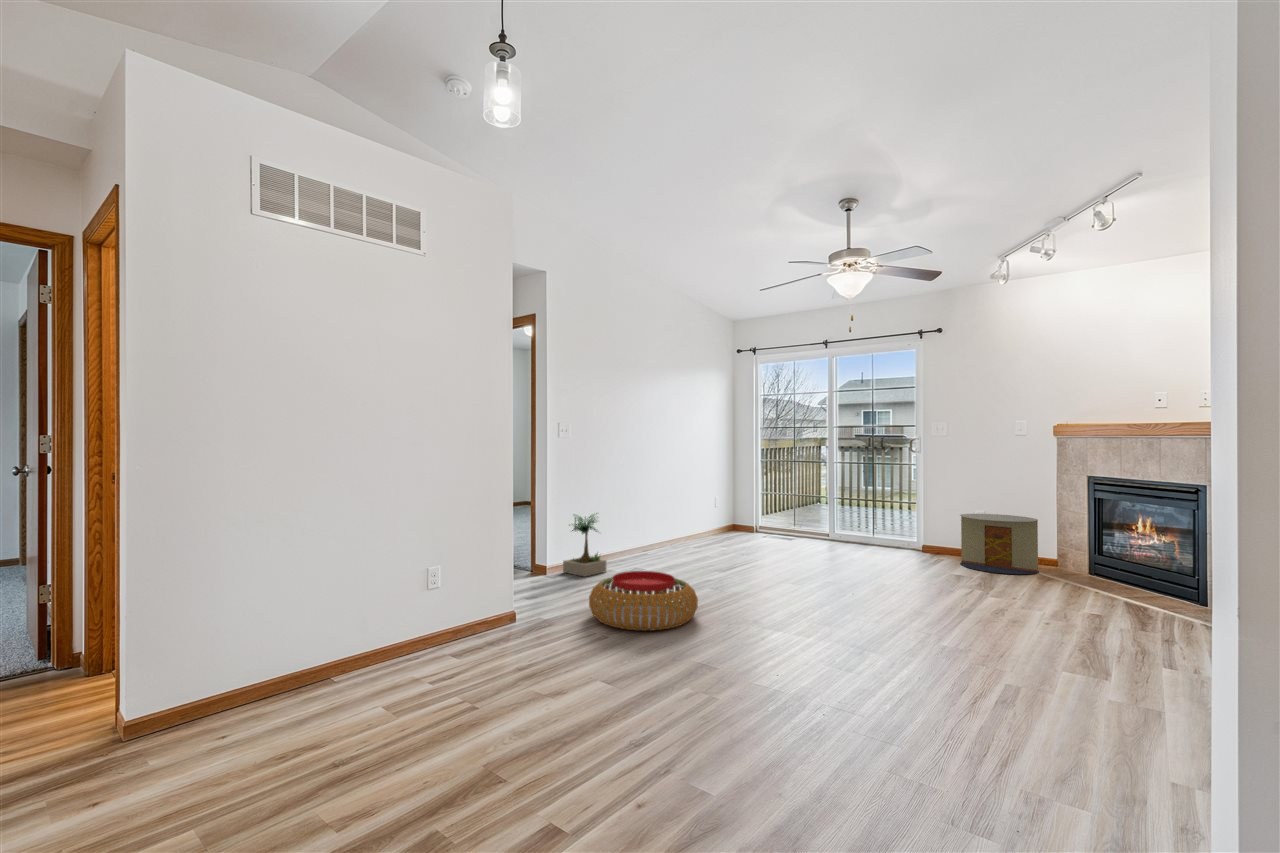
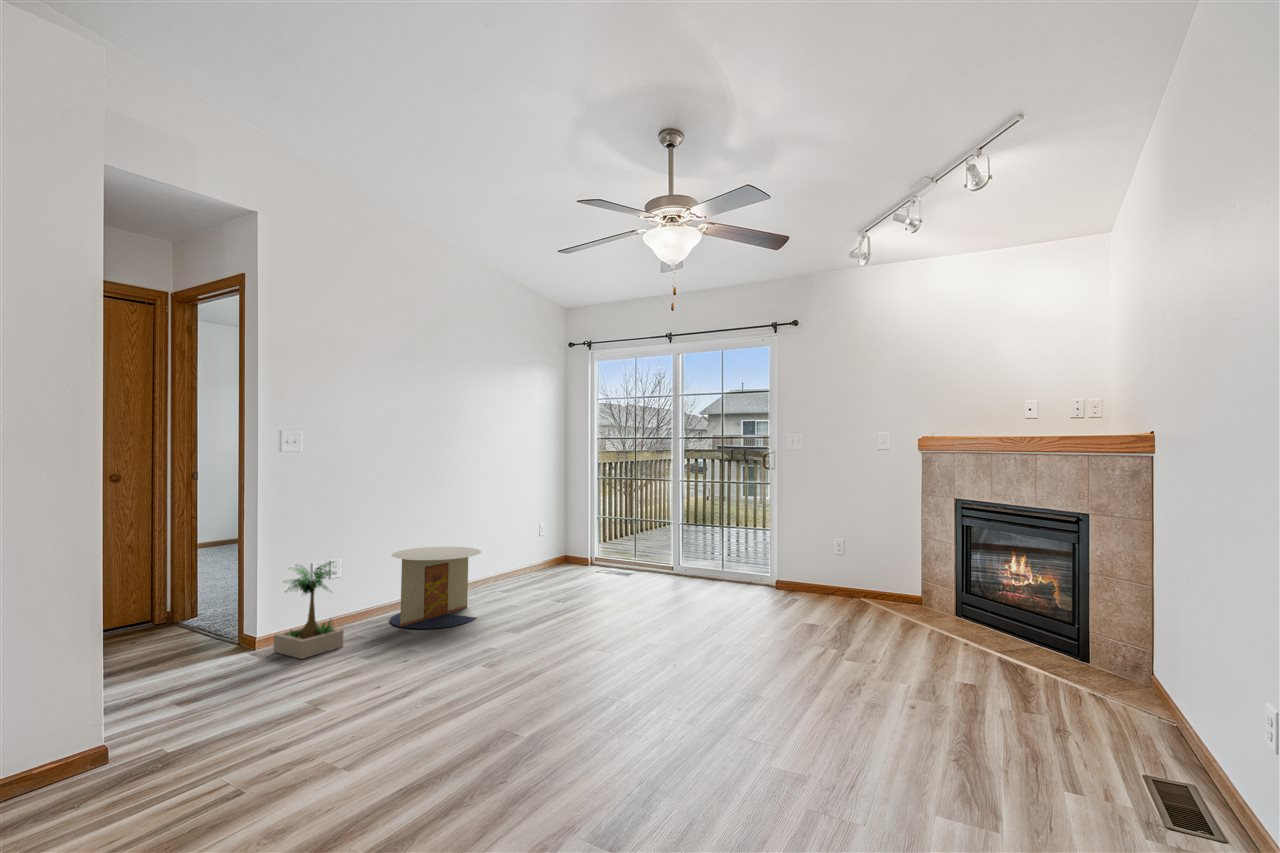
side table: present [960,514,1039,574] -> present [390,547,481,629]
pouf: present [589,571,698,631] -> none [237,664,430,781]

